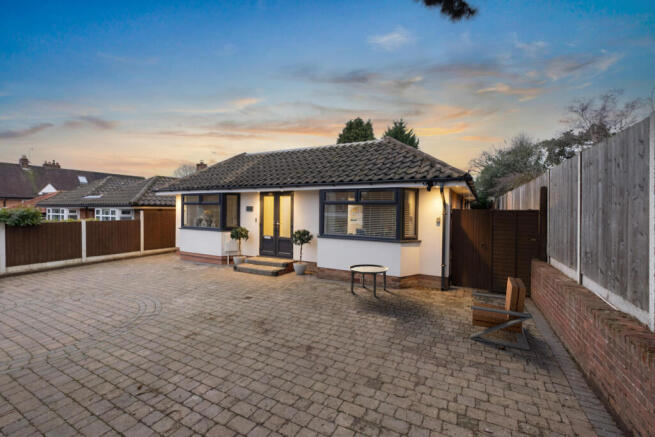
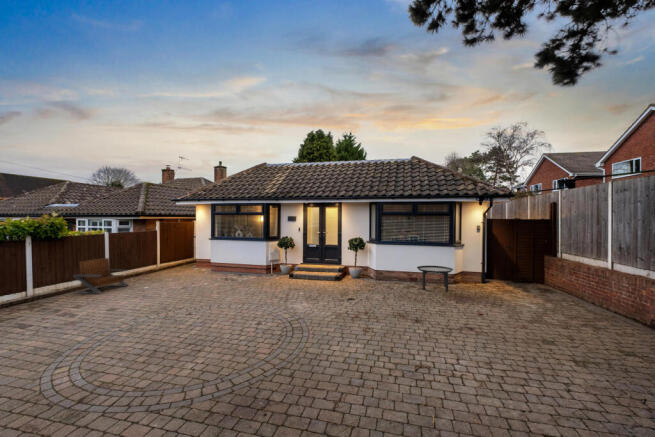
lounge chair: present [470,277,533,350] -> present [74,258,127,294]

